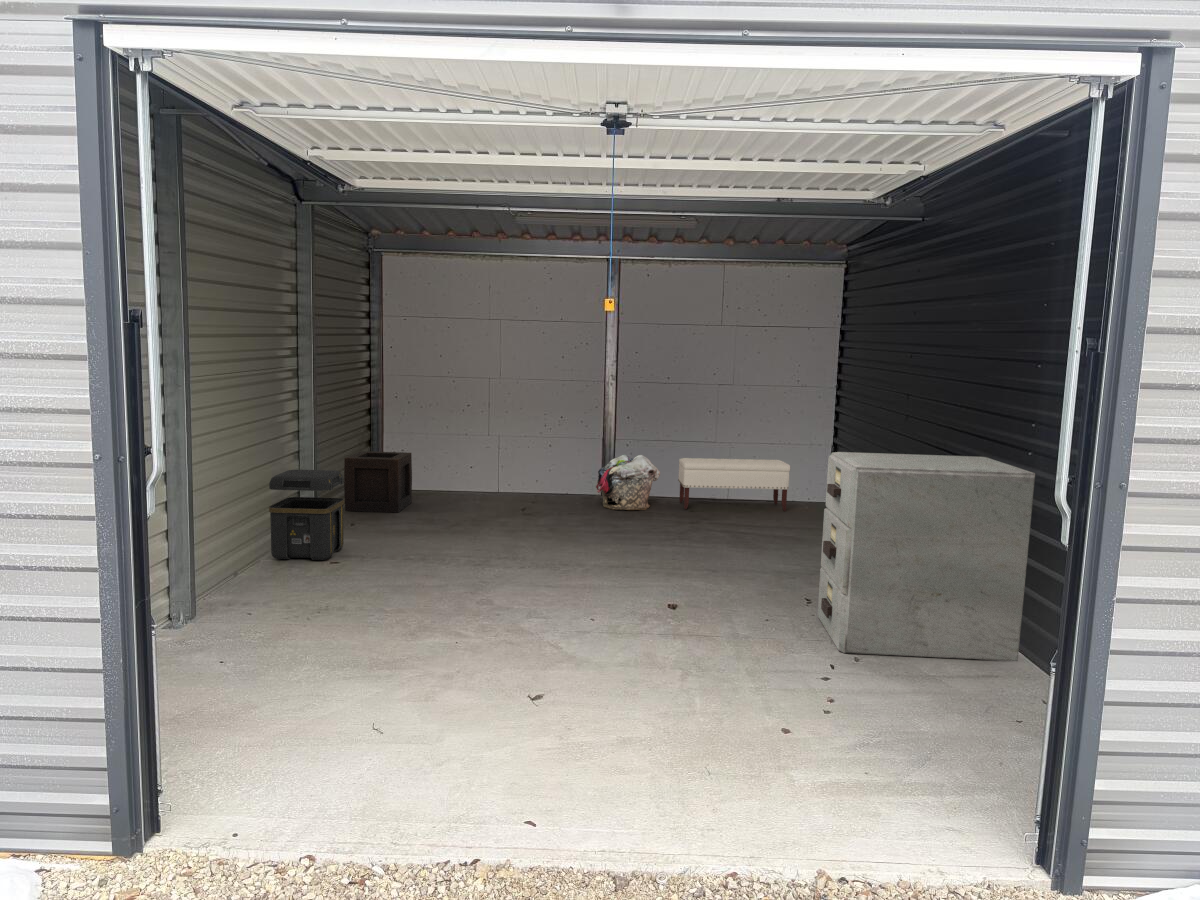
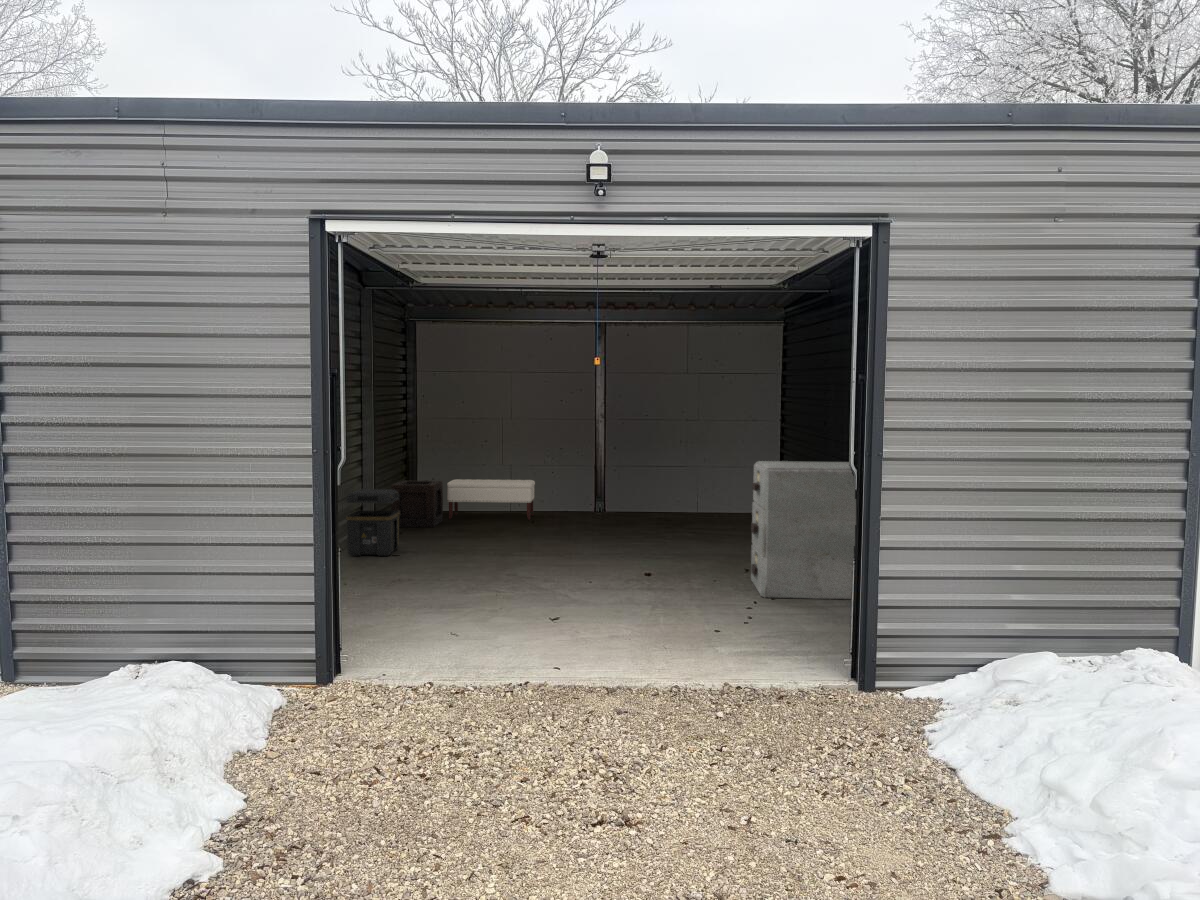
laundry basket: present [596,455,660,510] -> none [590,479,641,523]
bench: present [678,458,790,511] -> present [447,479,535,520]

